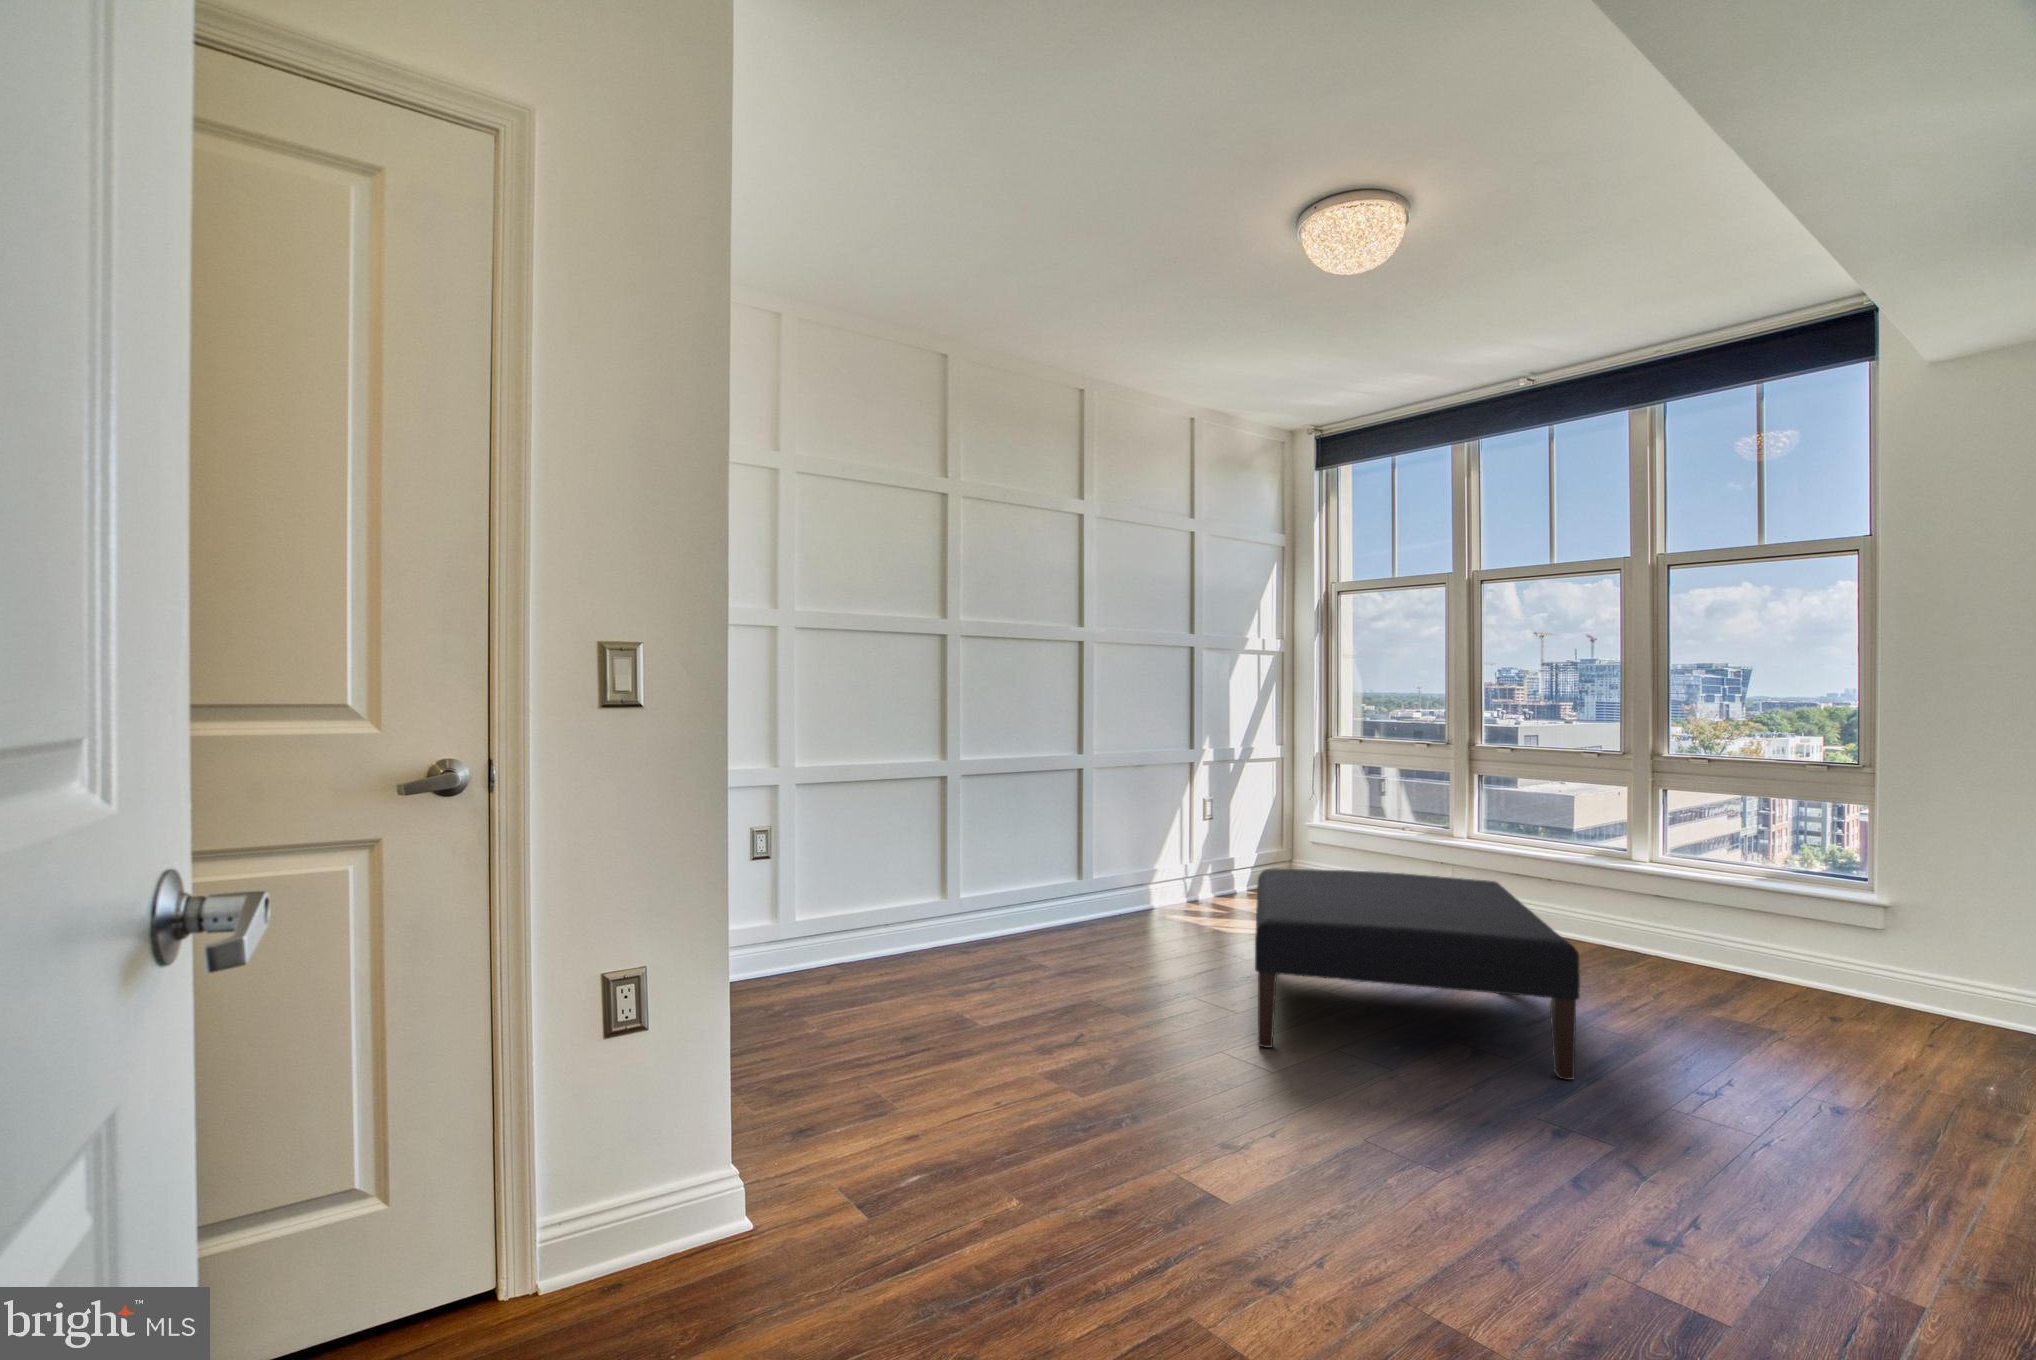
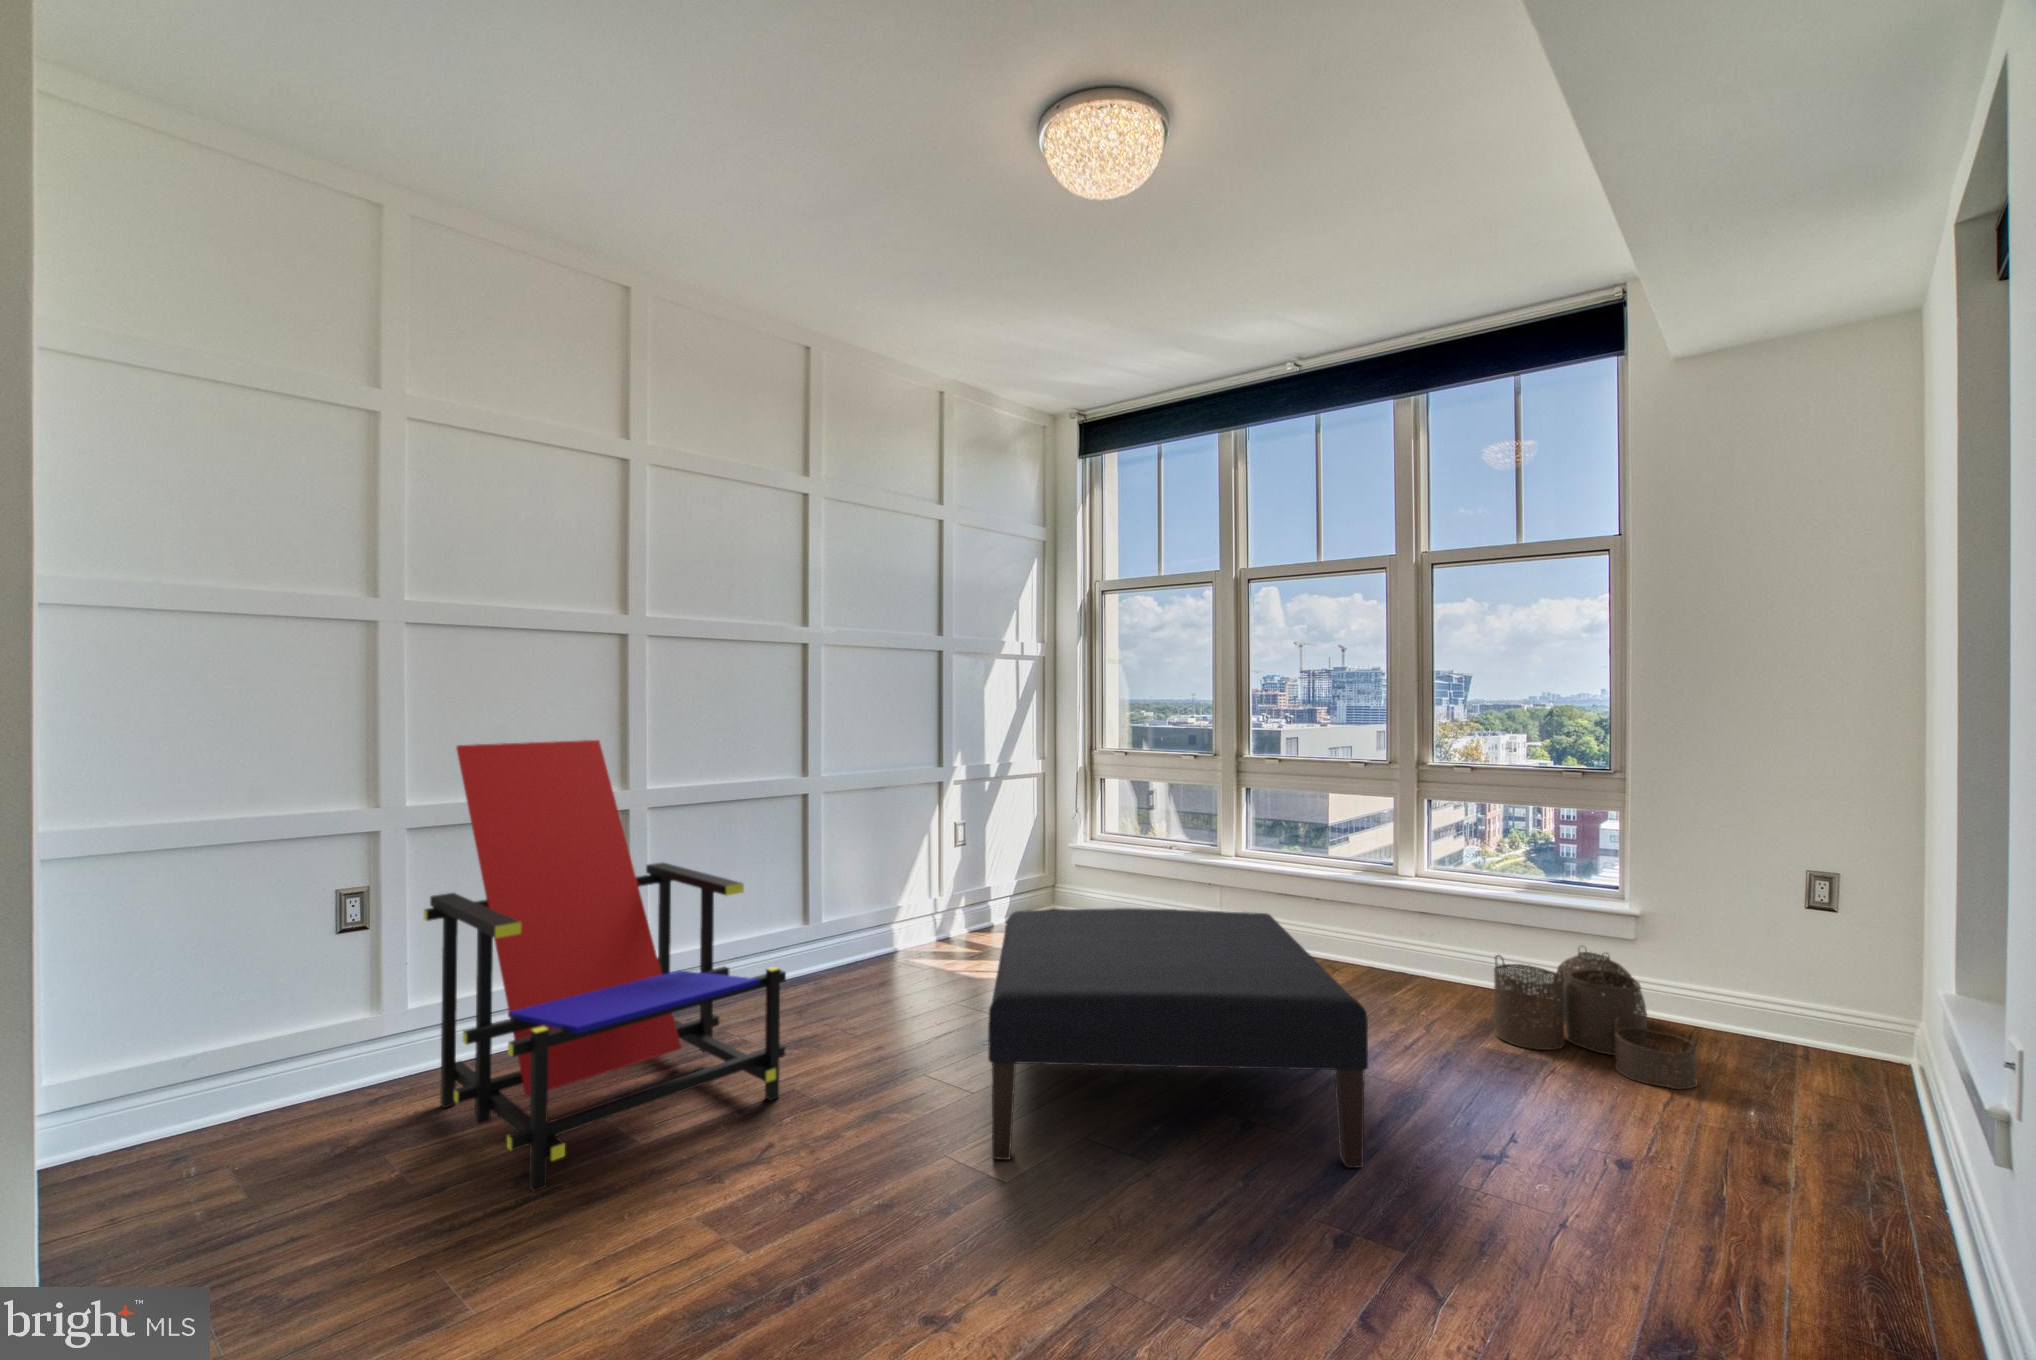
lounge chair: none [833,721,1088,1034] -> present [424,740,786,1191]
woven basket: none [1723,930,1931,1058] -> present [1494,946,1697,1089]

